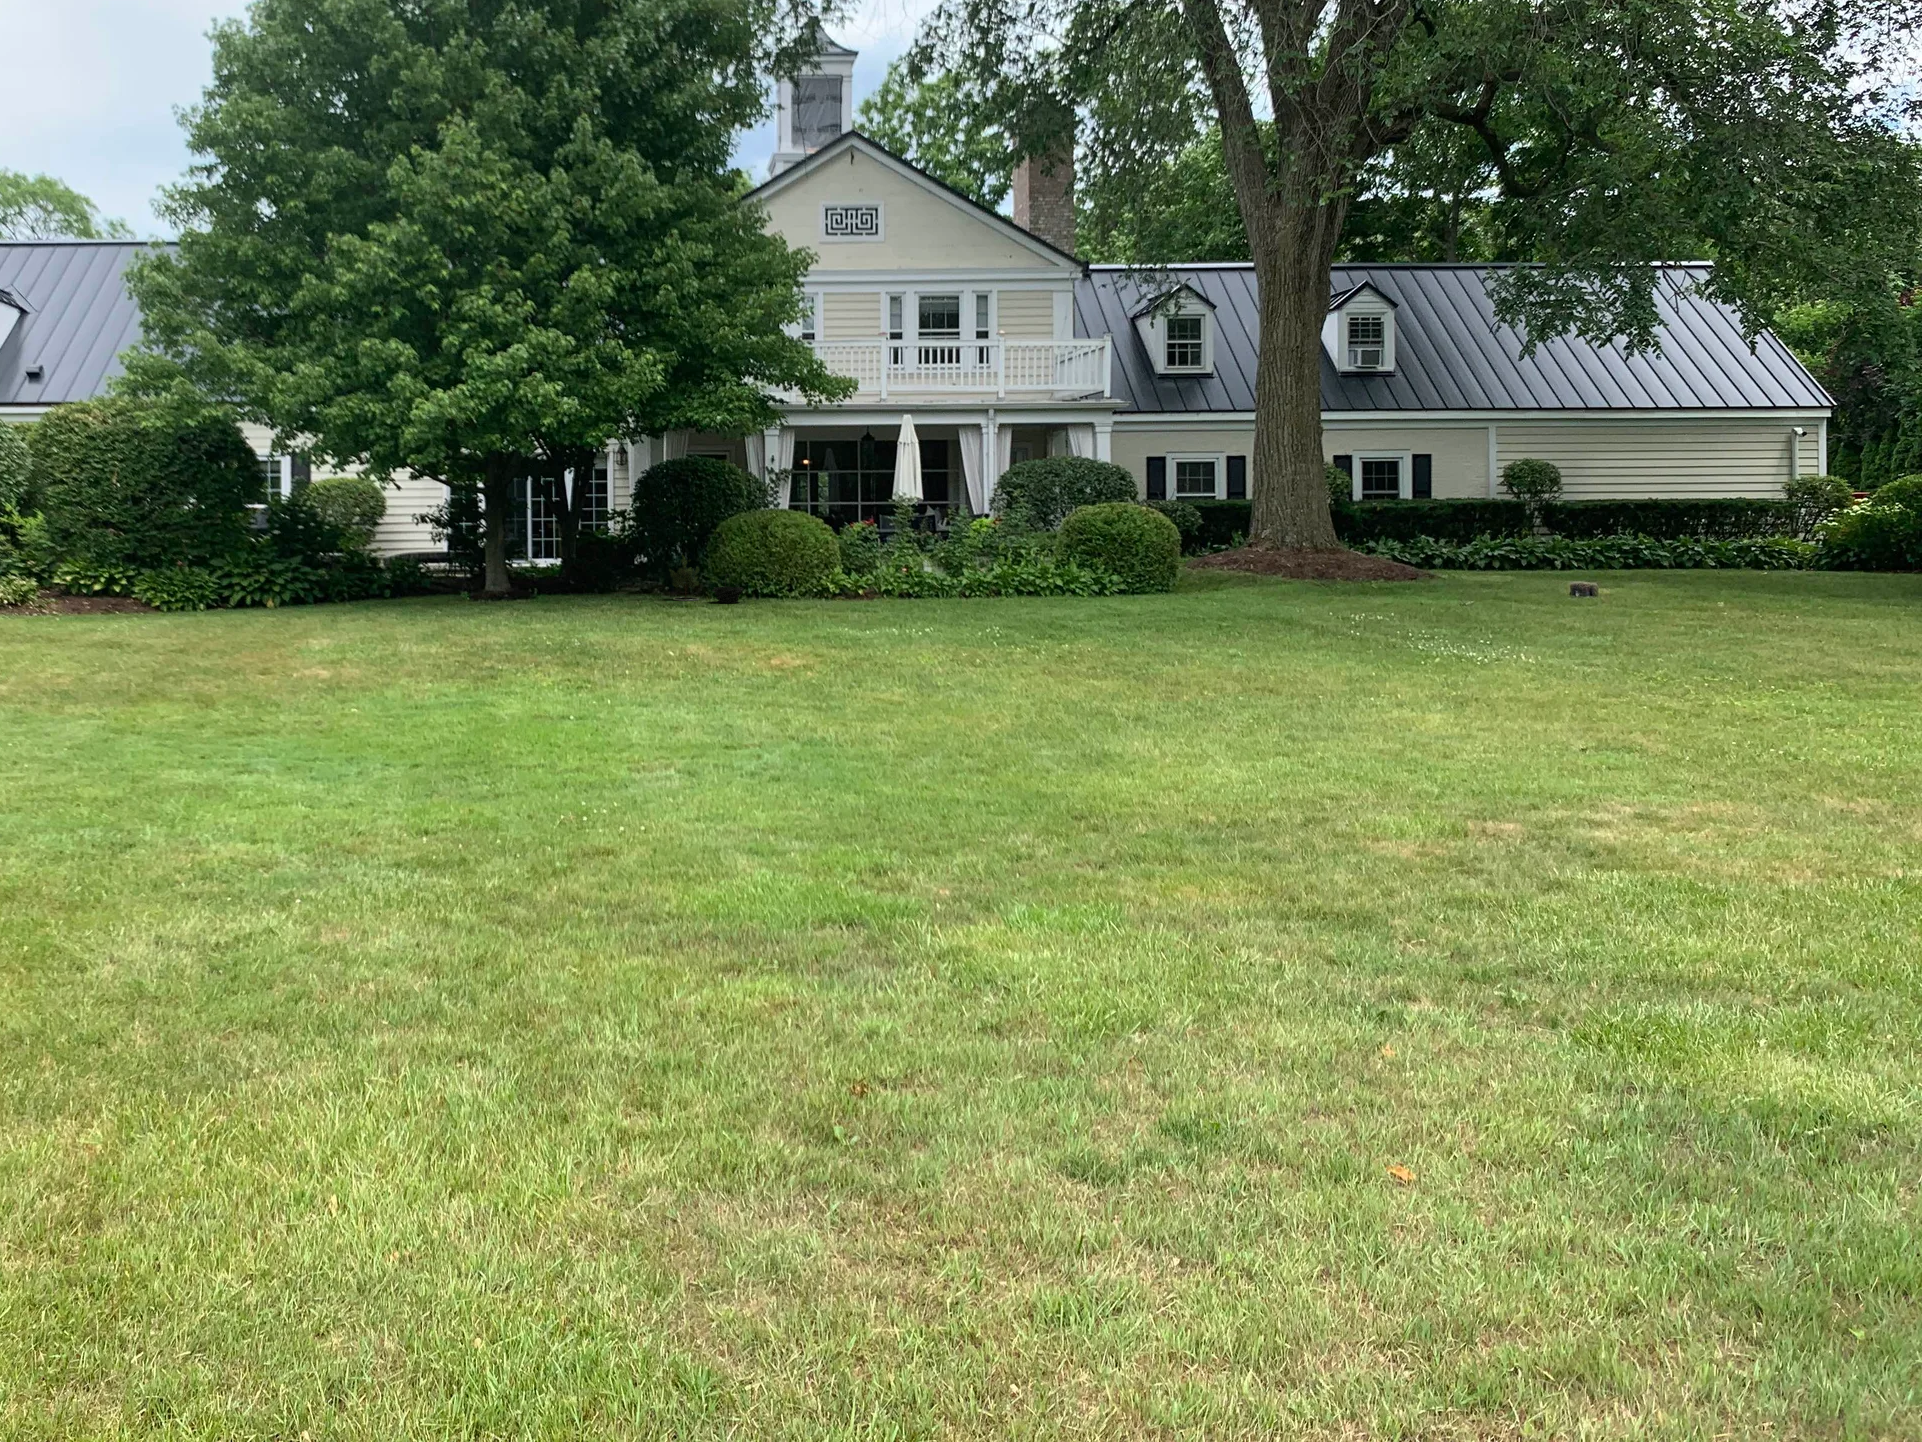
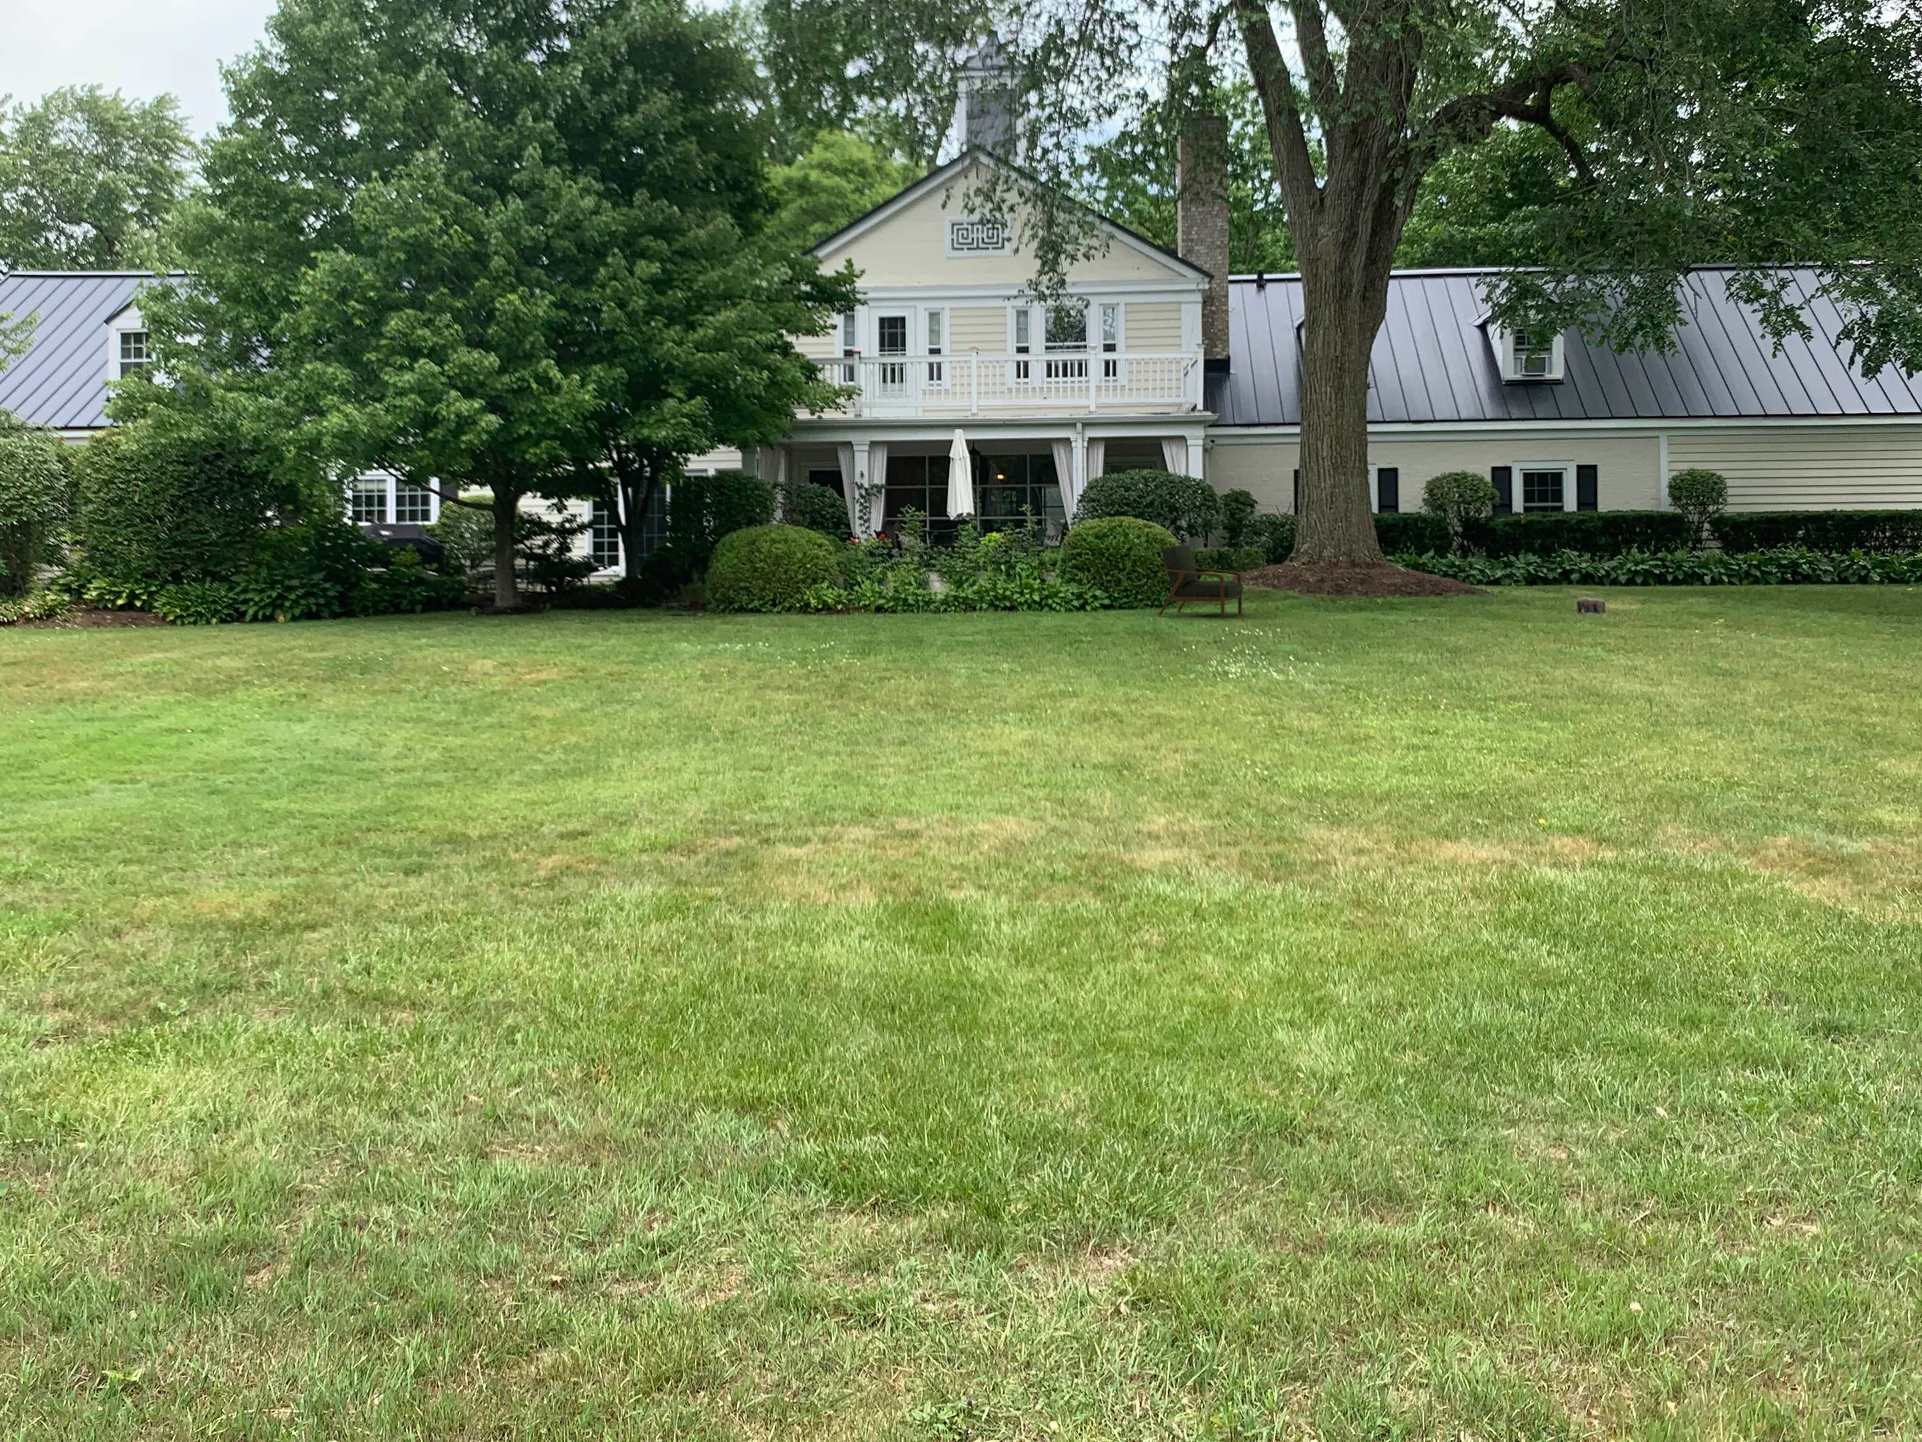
chair: none [1139,533,1215,603] -> present [1158,545,1243,619]
basket: present [712,574,743,603] -> none [711,588,745,618]

